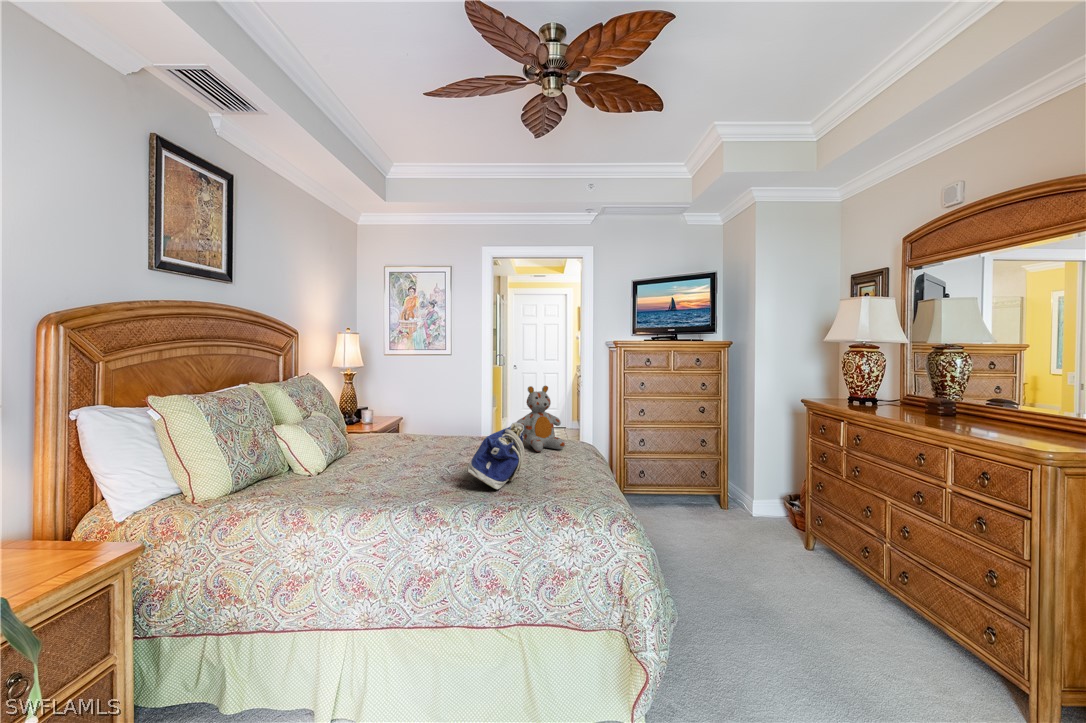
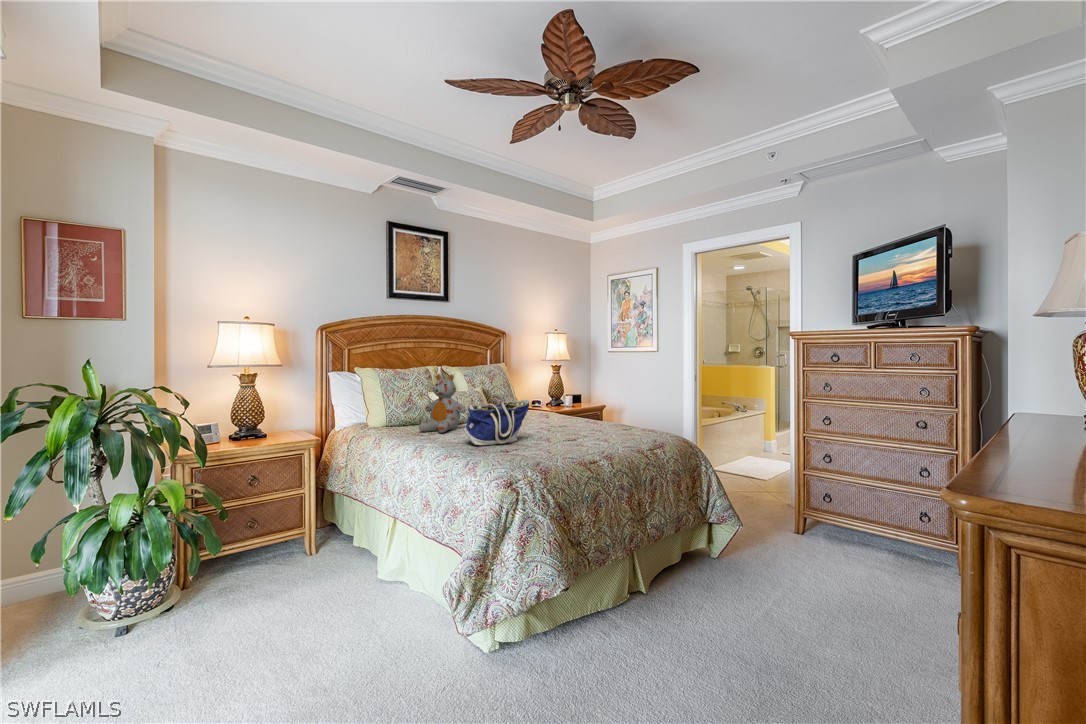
stuffed bear: present [517,385,565,452] -> present [419,374,466,433]

